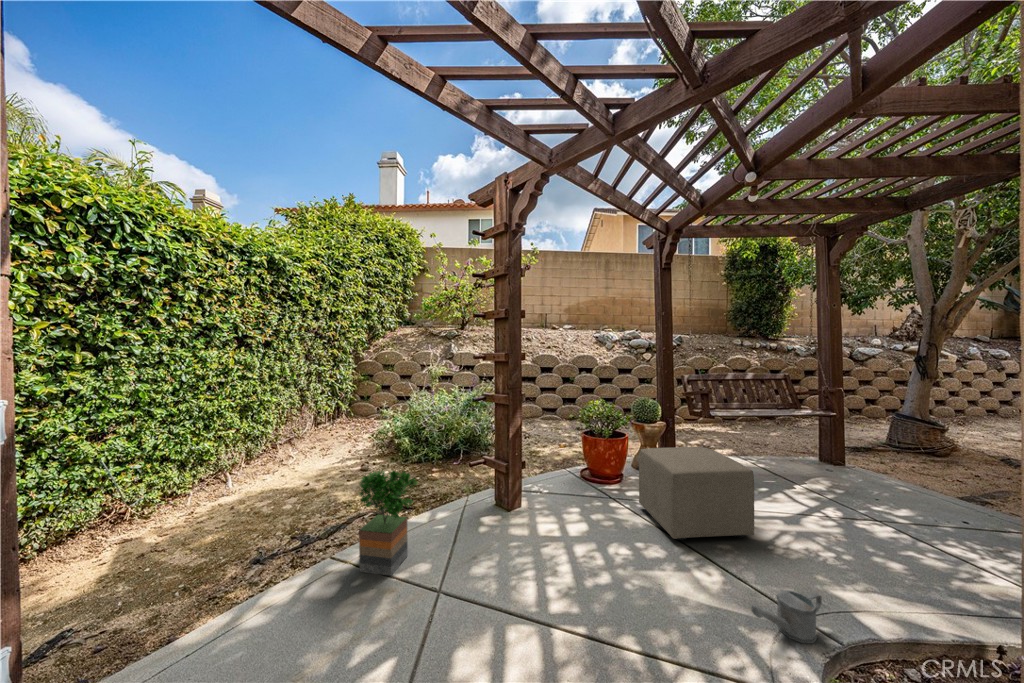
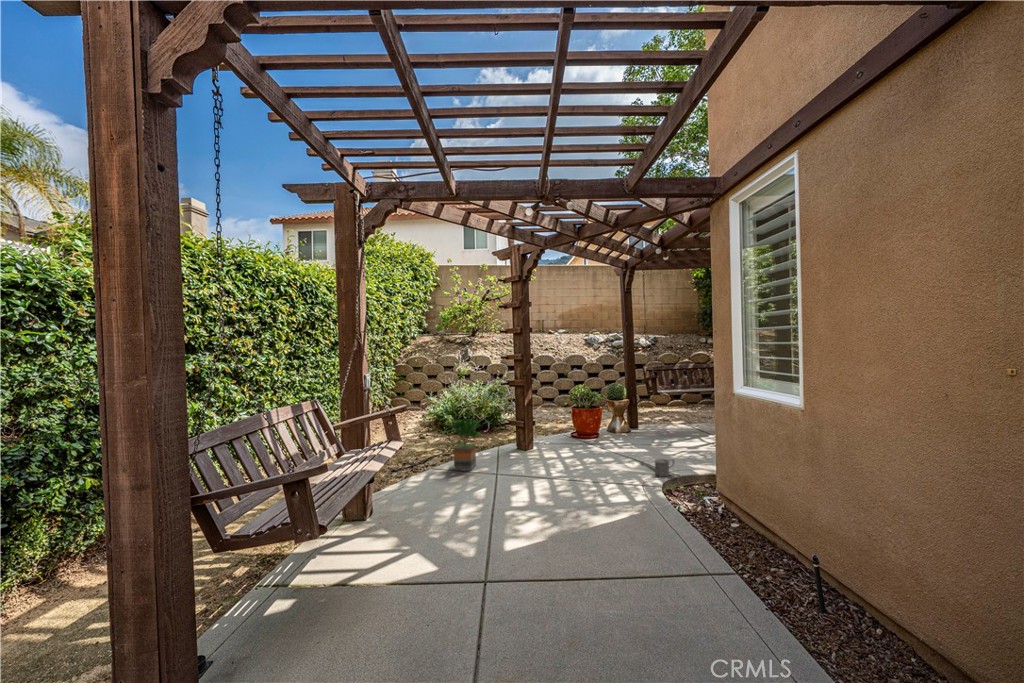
ottoman: present [639,447,754,540] -> none [605,409,664,456]

